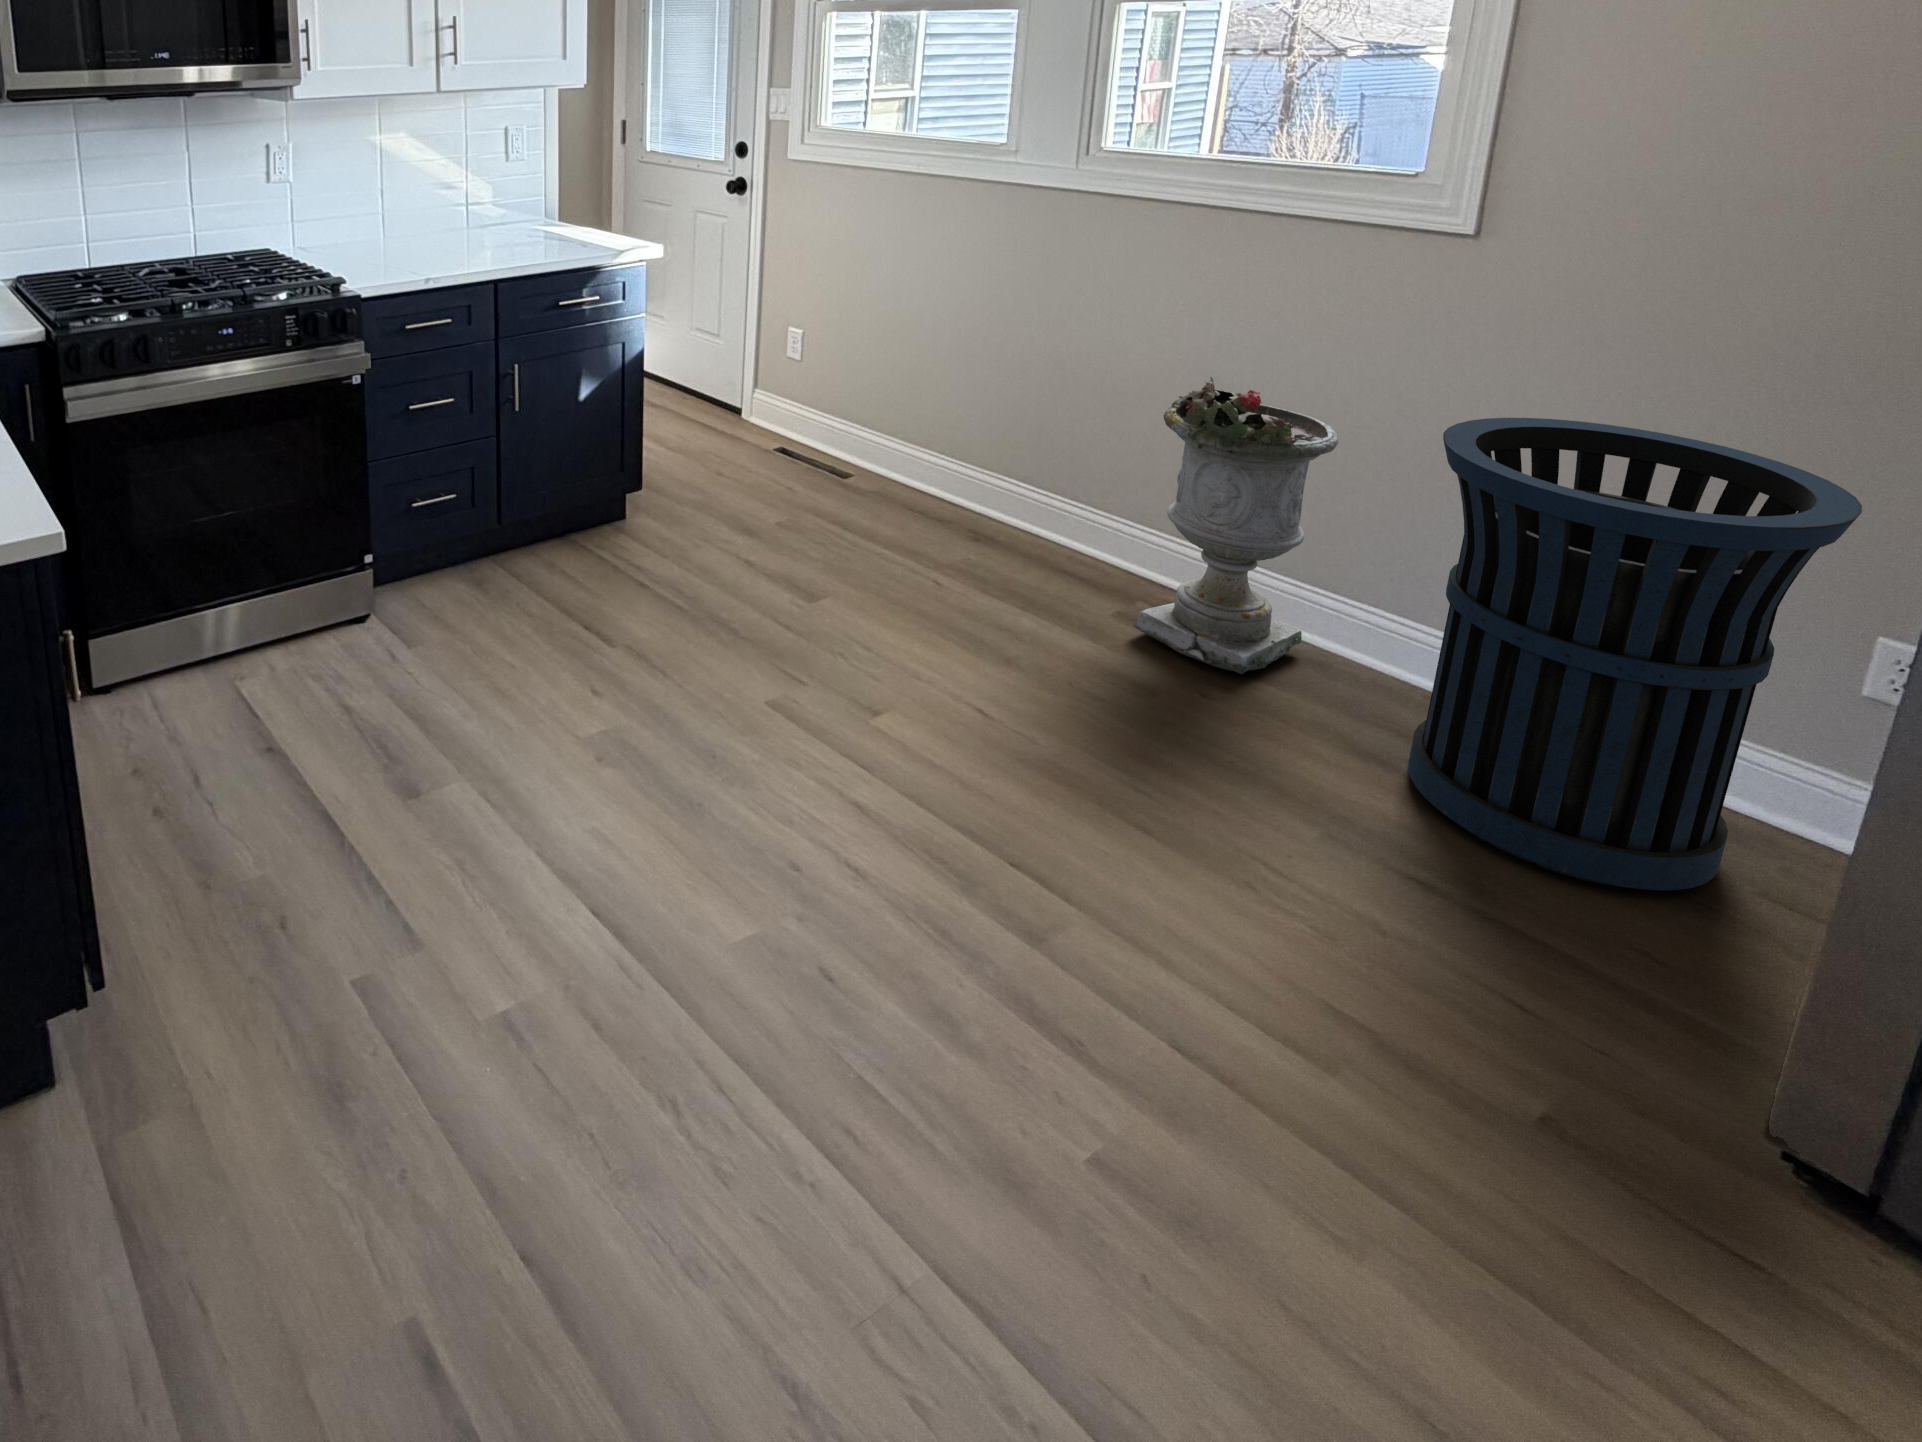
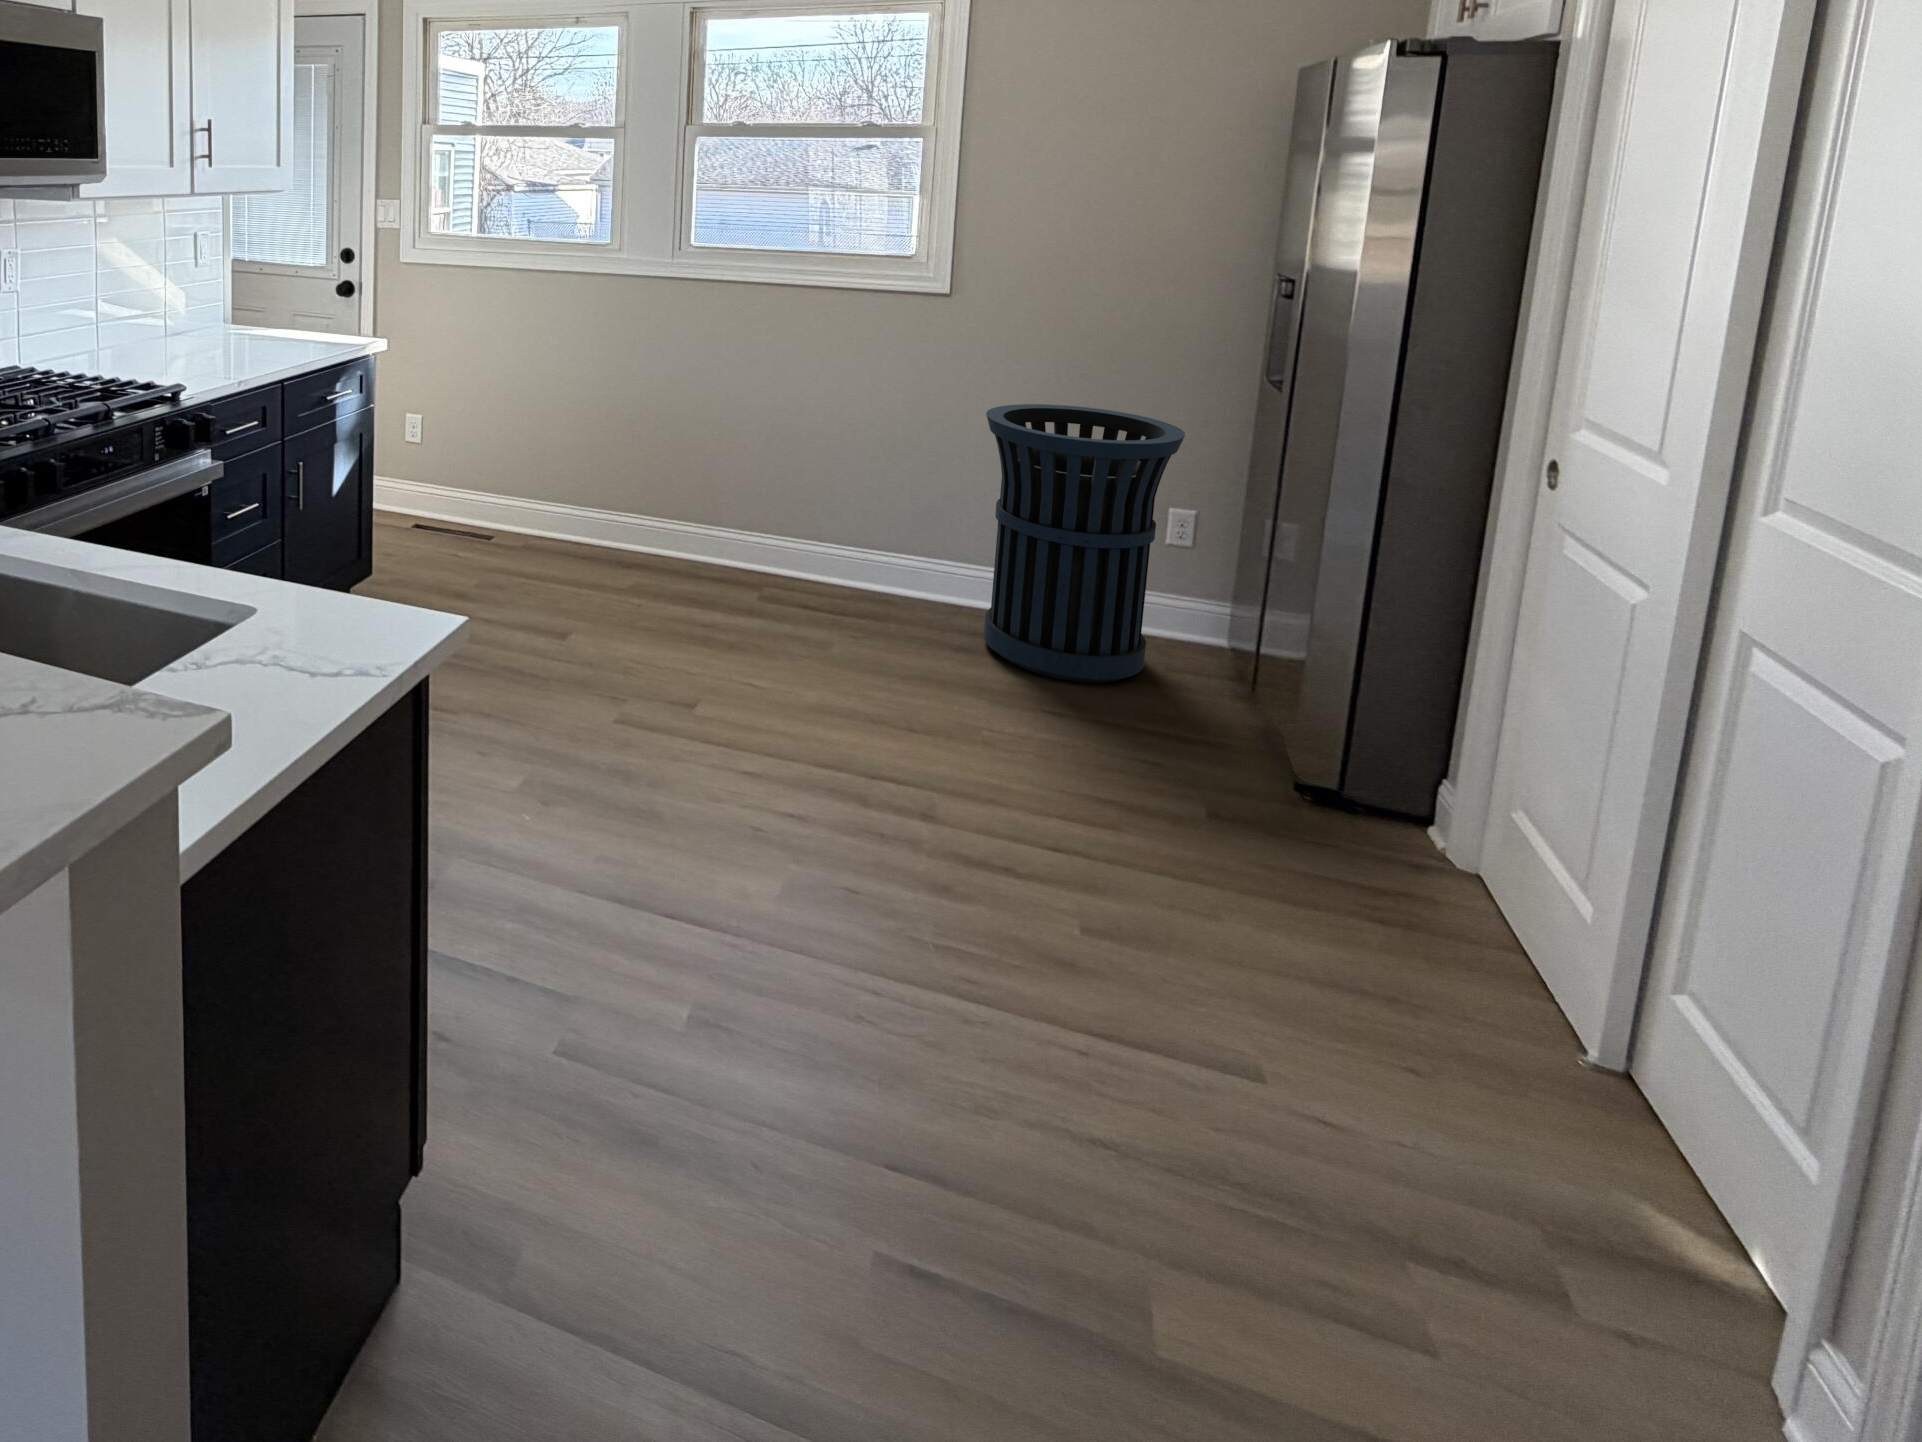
planter: present [1133,377,1338,674] -> none [787,407,901,617]

